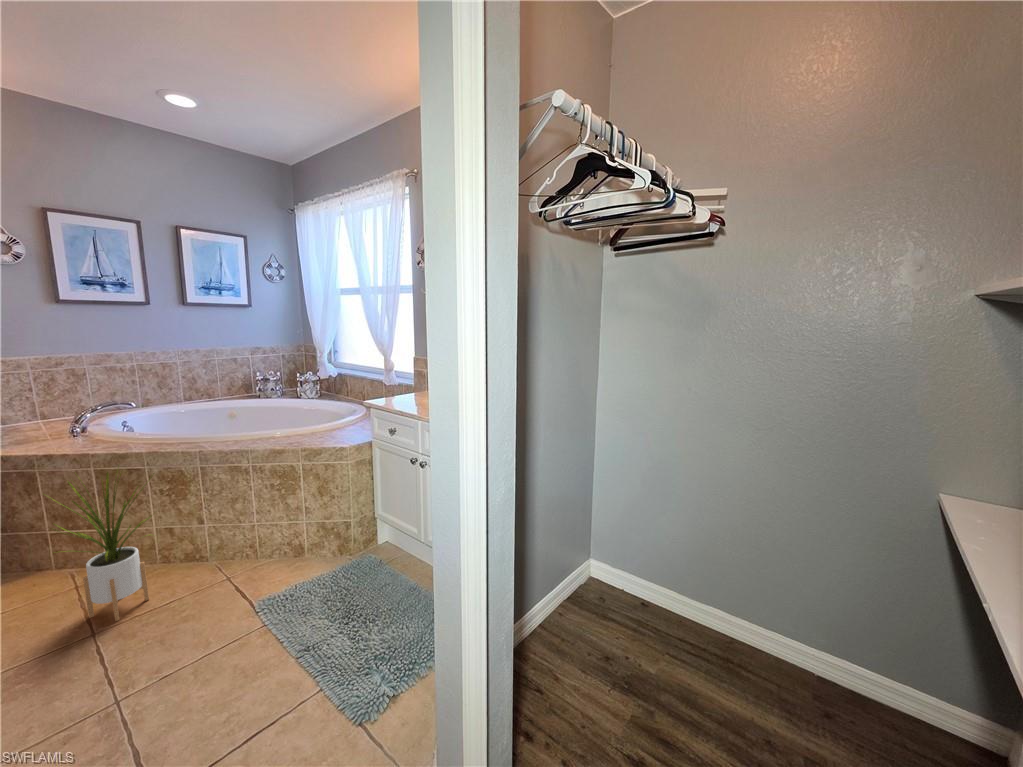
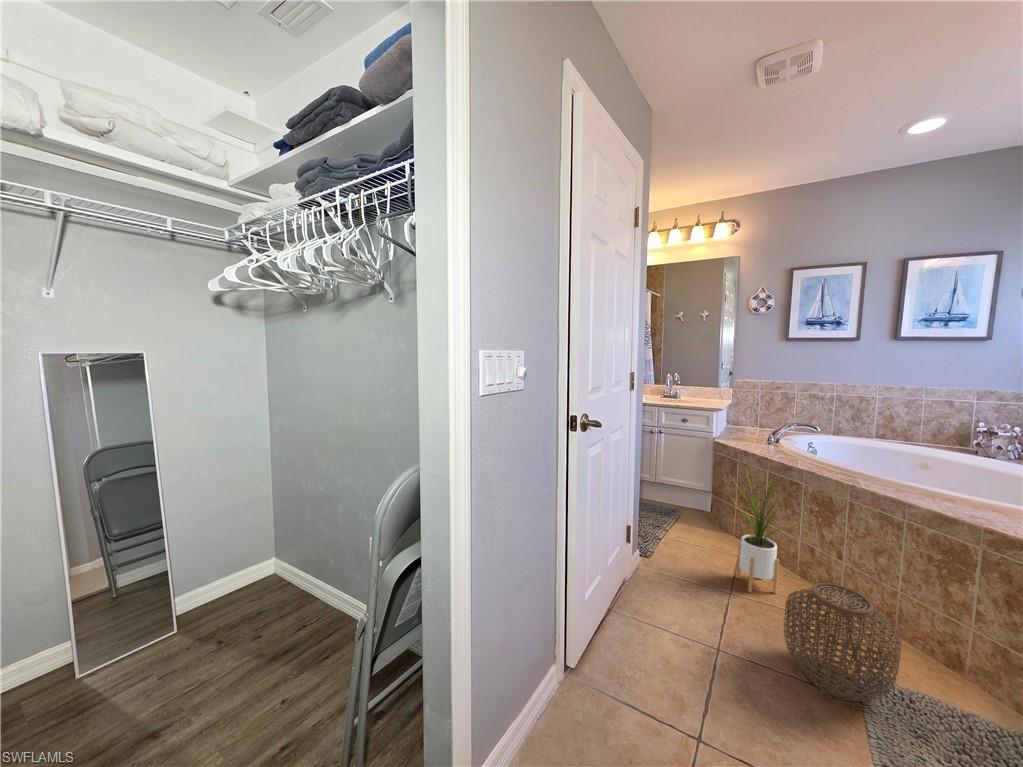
woven basket: none [184,541,285,646] -> present [784,583,901,702]

